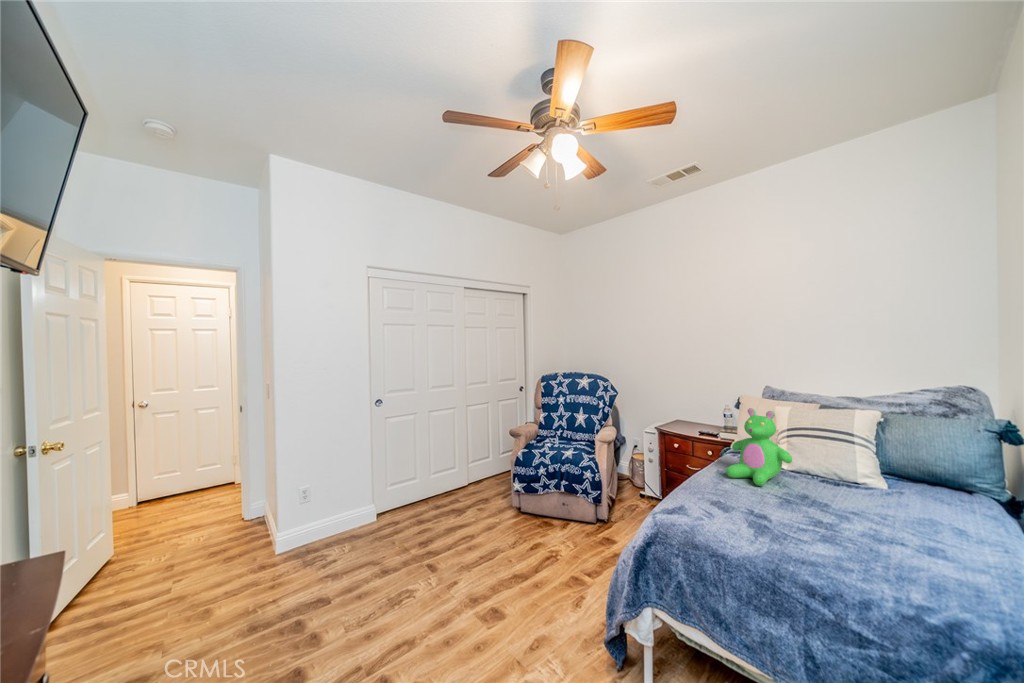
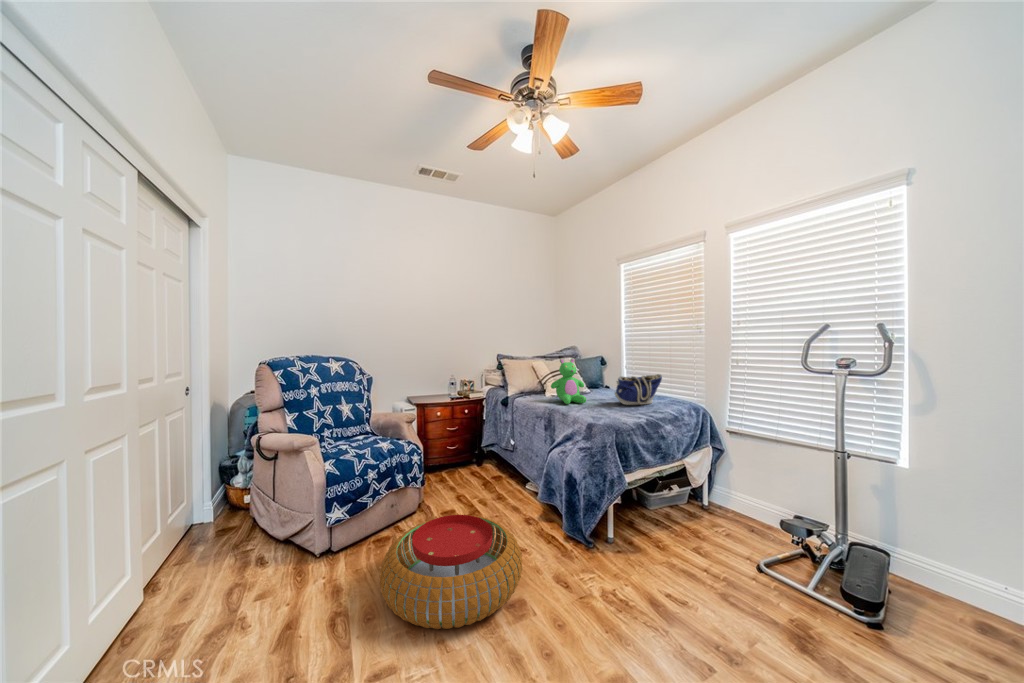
tote bag: none [783,457,901,539] -> present [615,374,662,405]
pouf: none [460,515,572,599] -> present [380,515,522,629]

